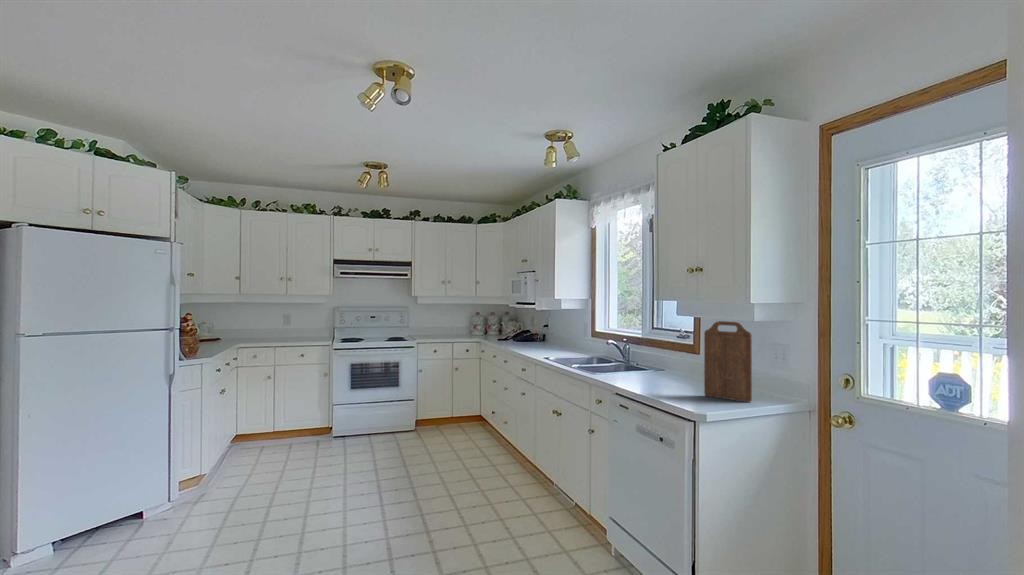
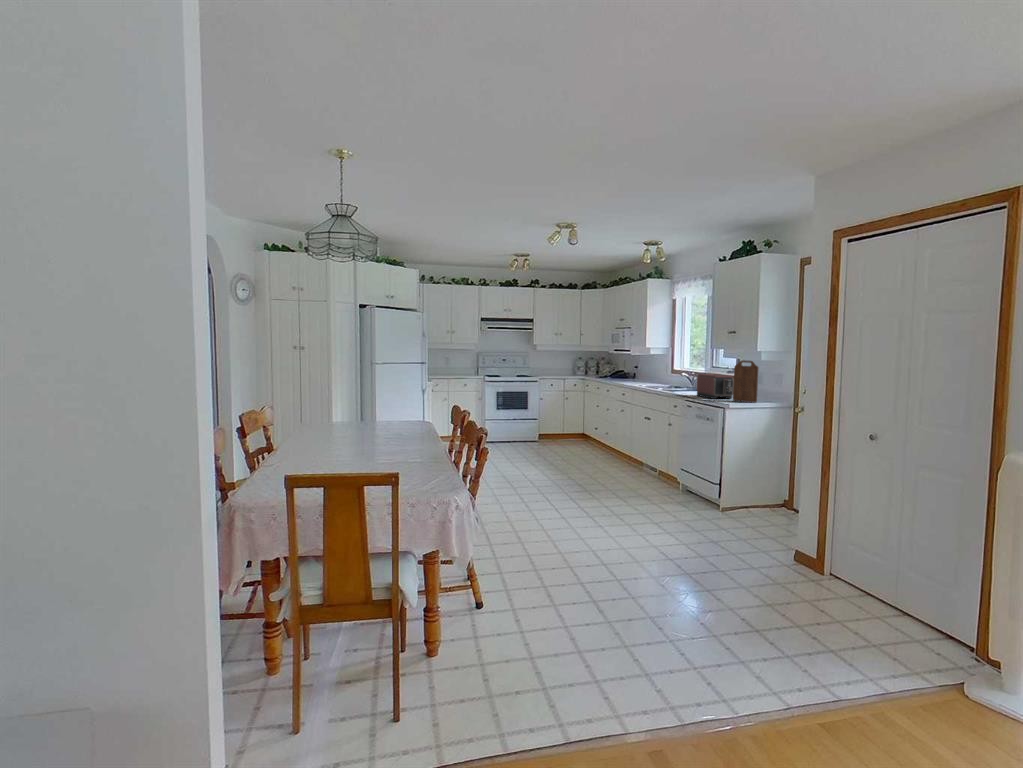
toaster: none [636,343,702,391] -> present [697,374,734,399]

